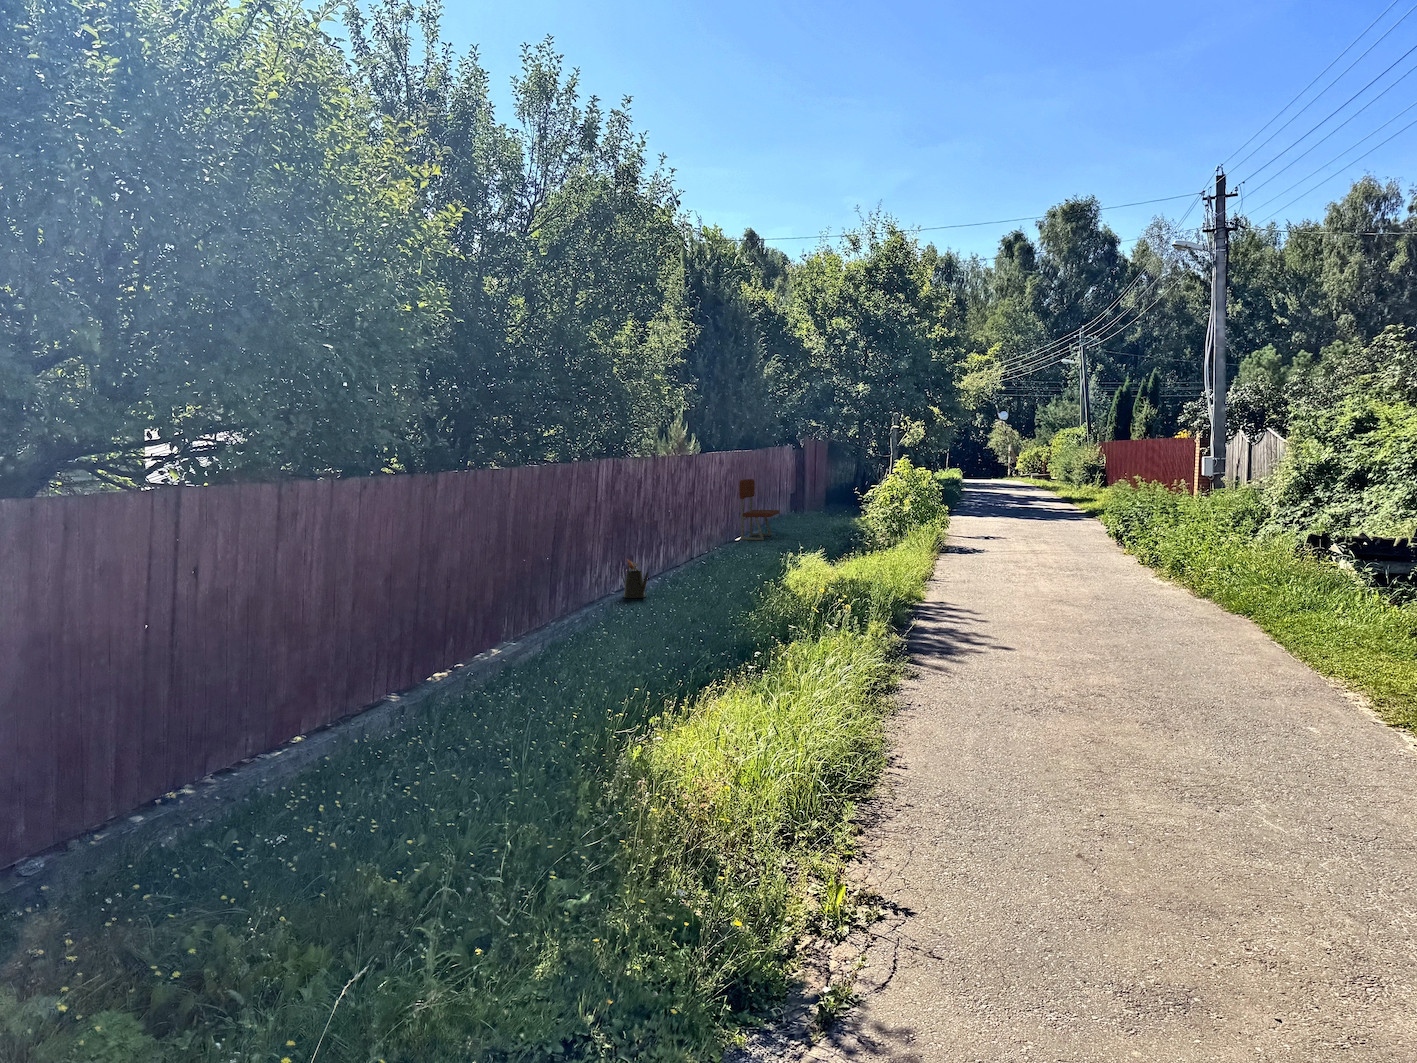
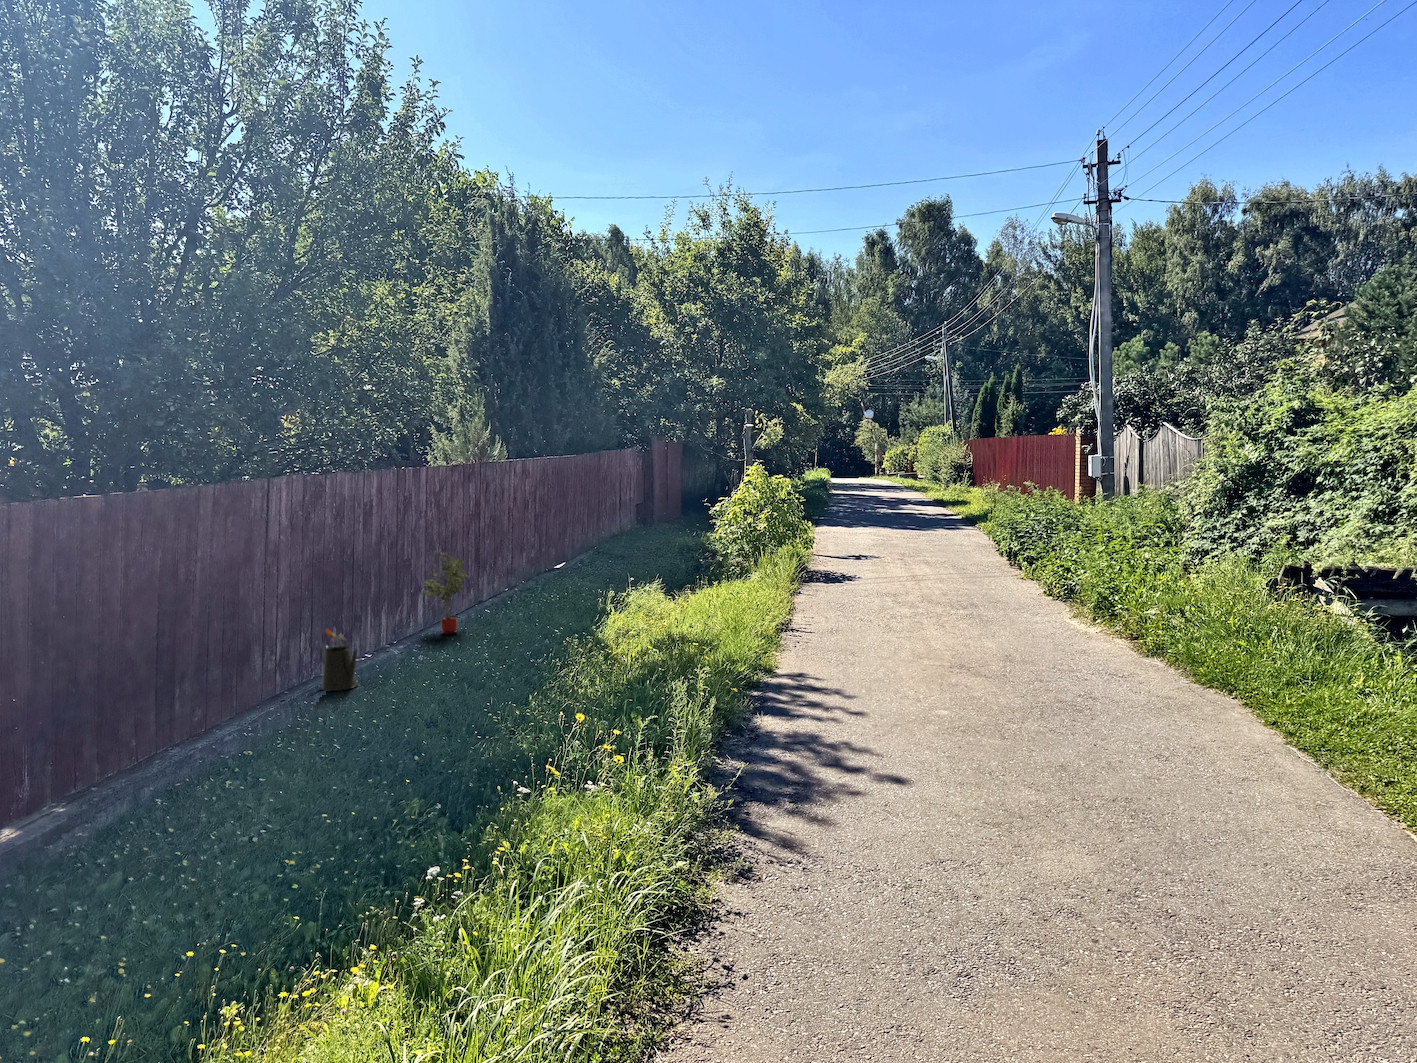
bench: present [739,479,779,540] -> none [555,491,608,569]
potted tree: none [667,516,698,574] -> present [422,552,468,634]

